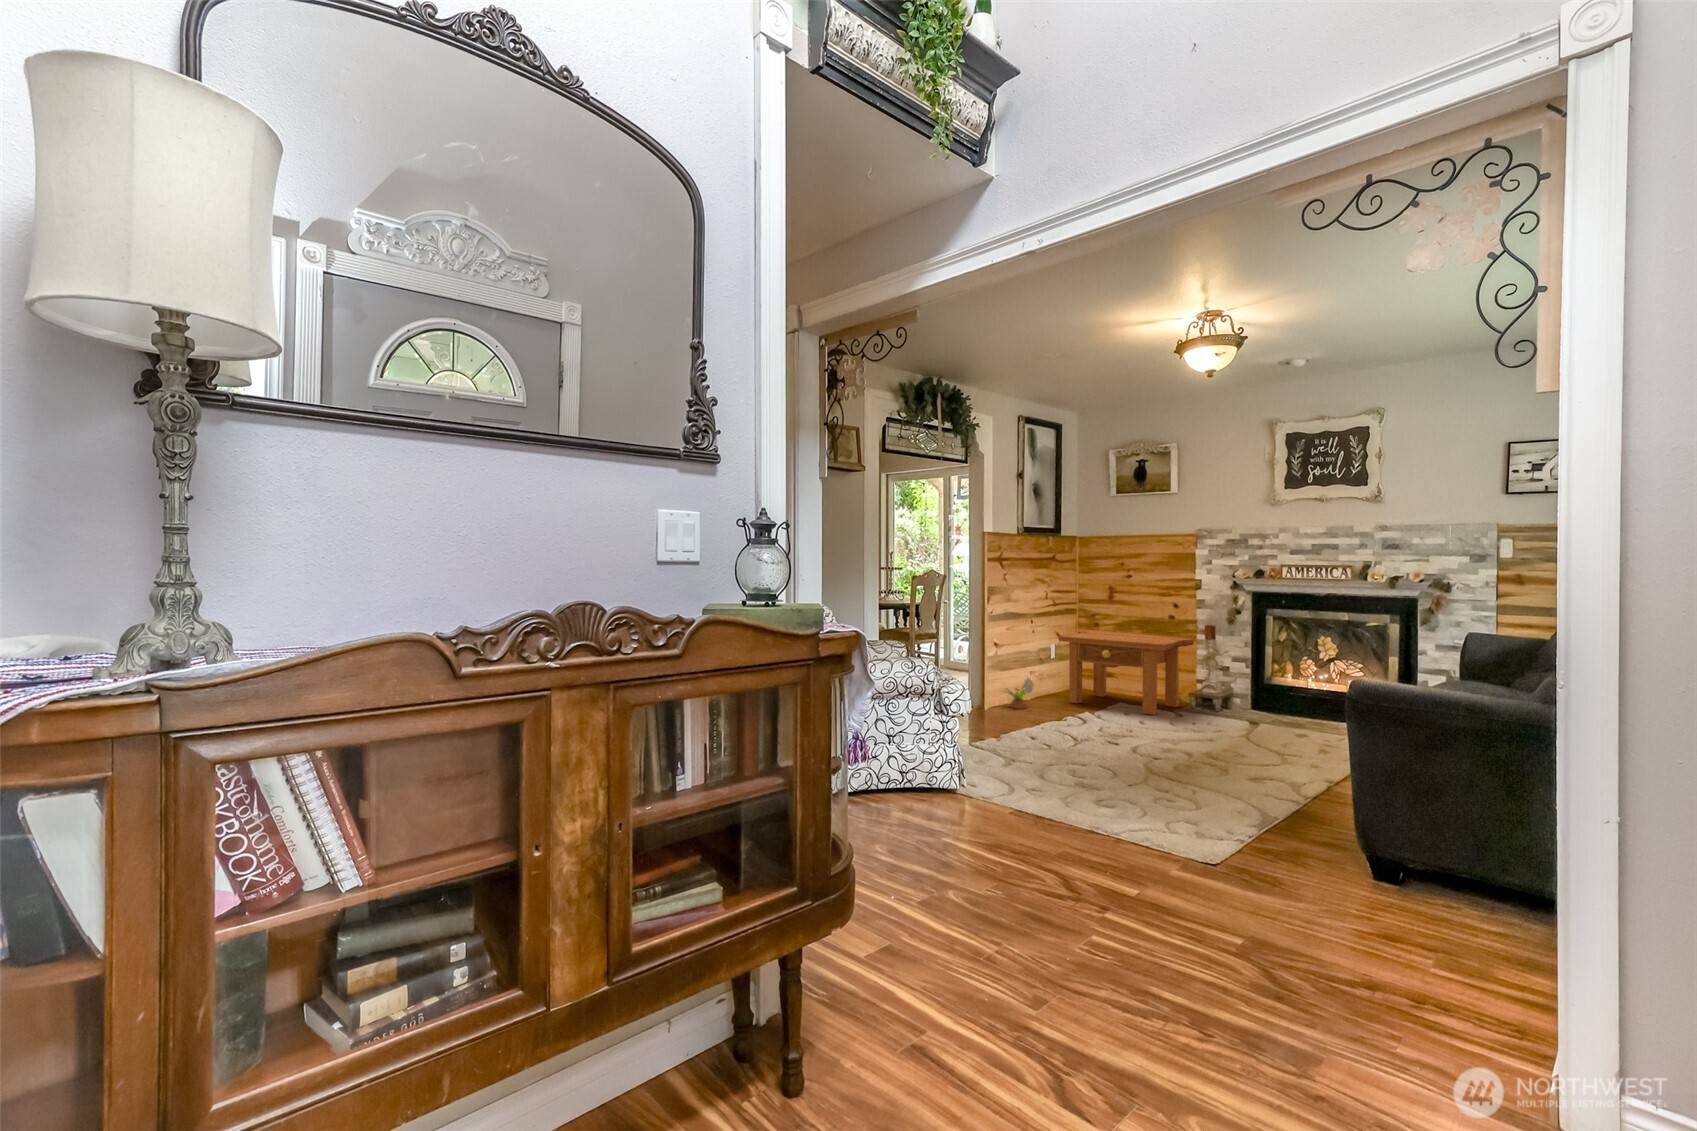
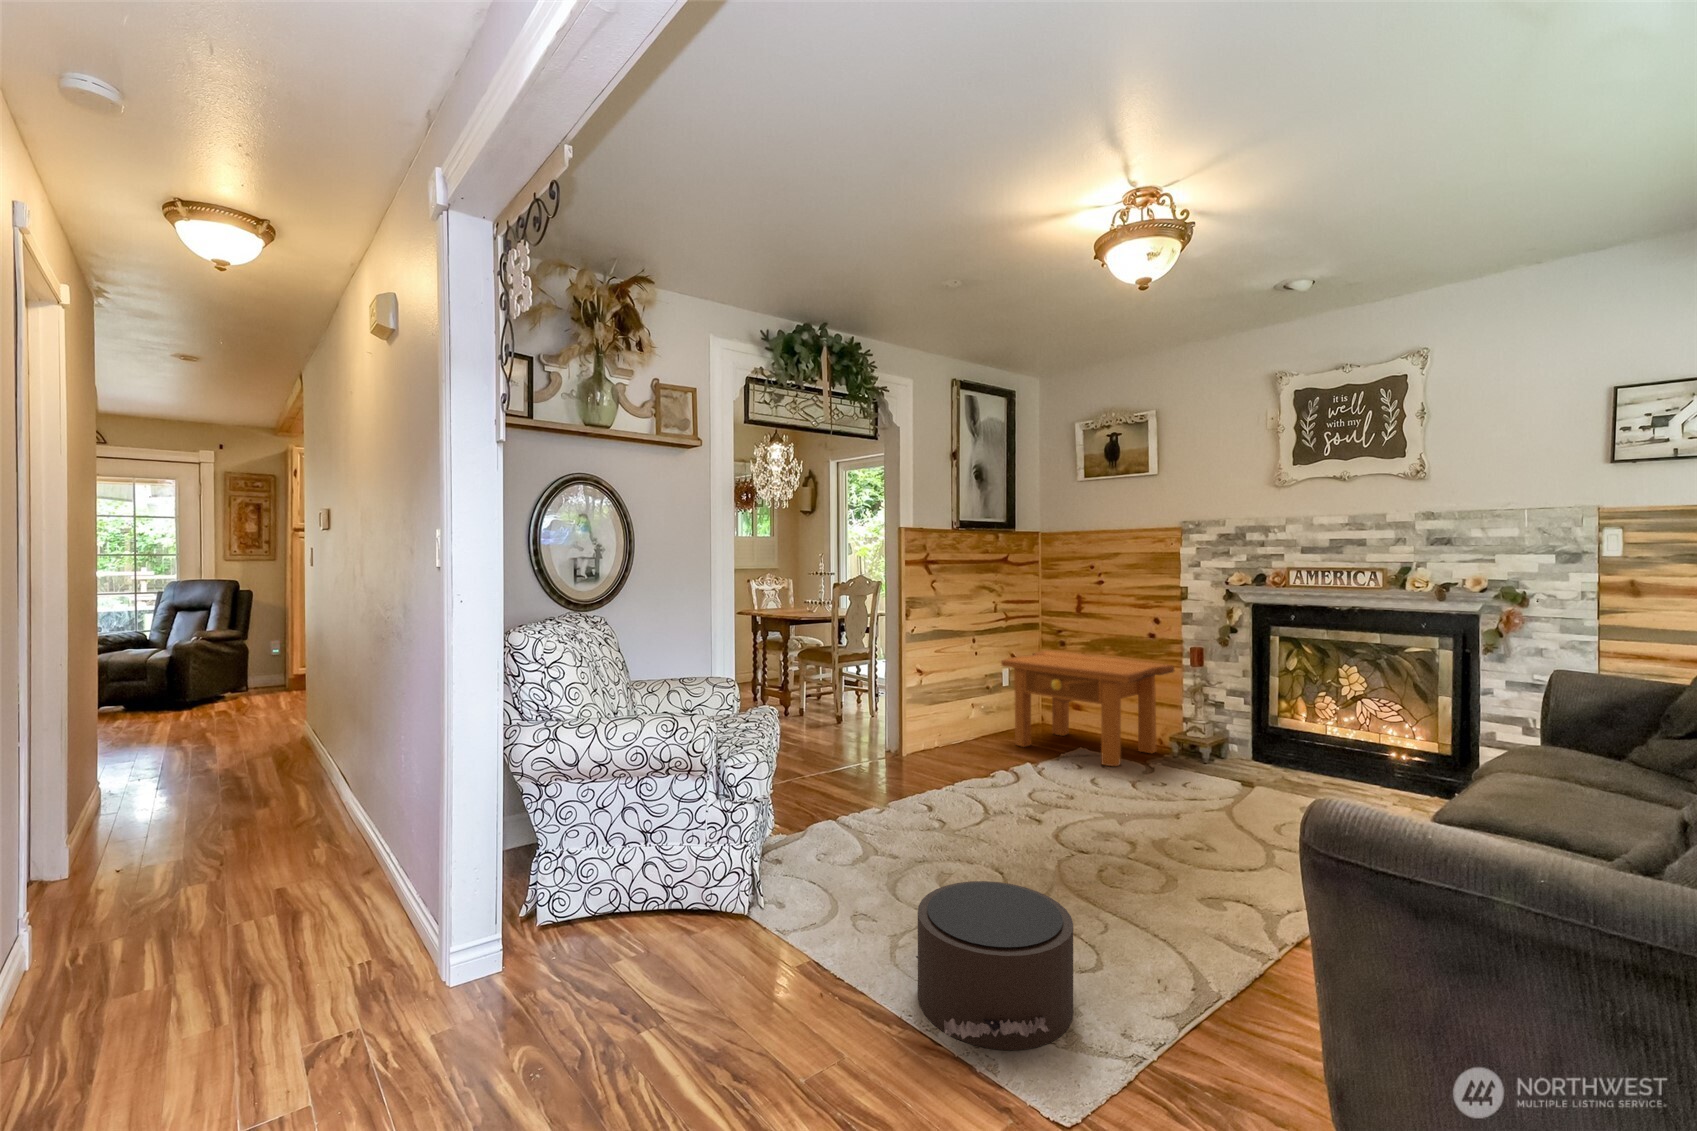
decorative plant: present [1006,678,1034,709] -> none [921,714,963,755]
pouf: none [1086,757,1198,839] -> present [916,881,1073,1050]

